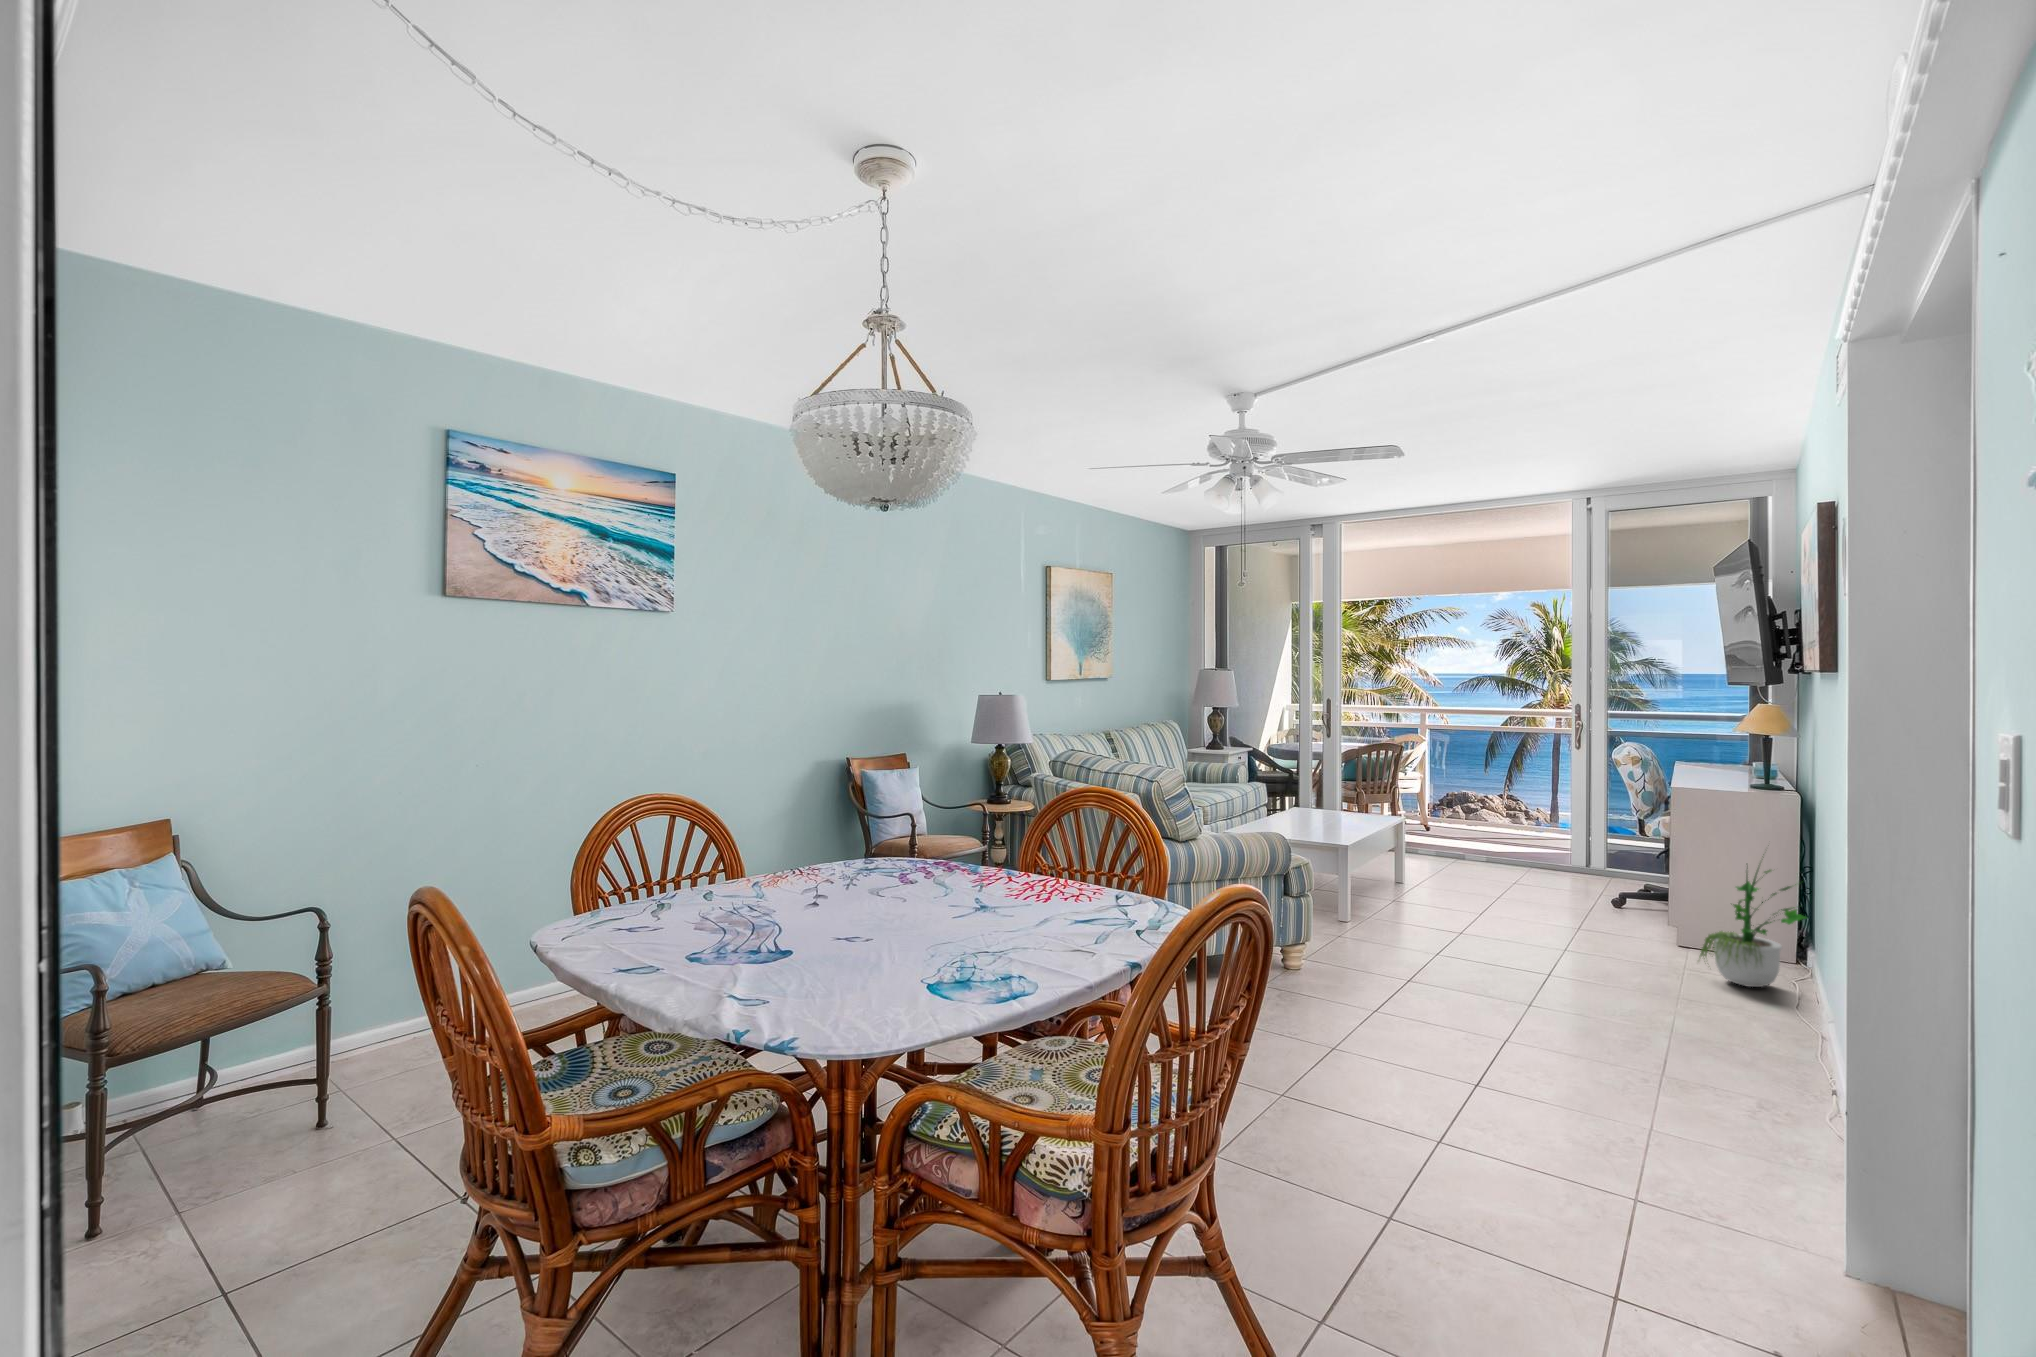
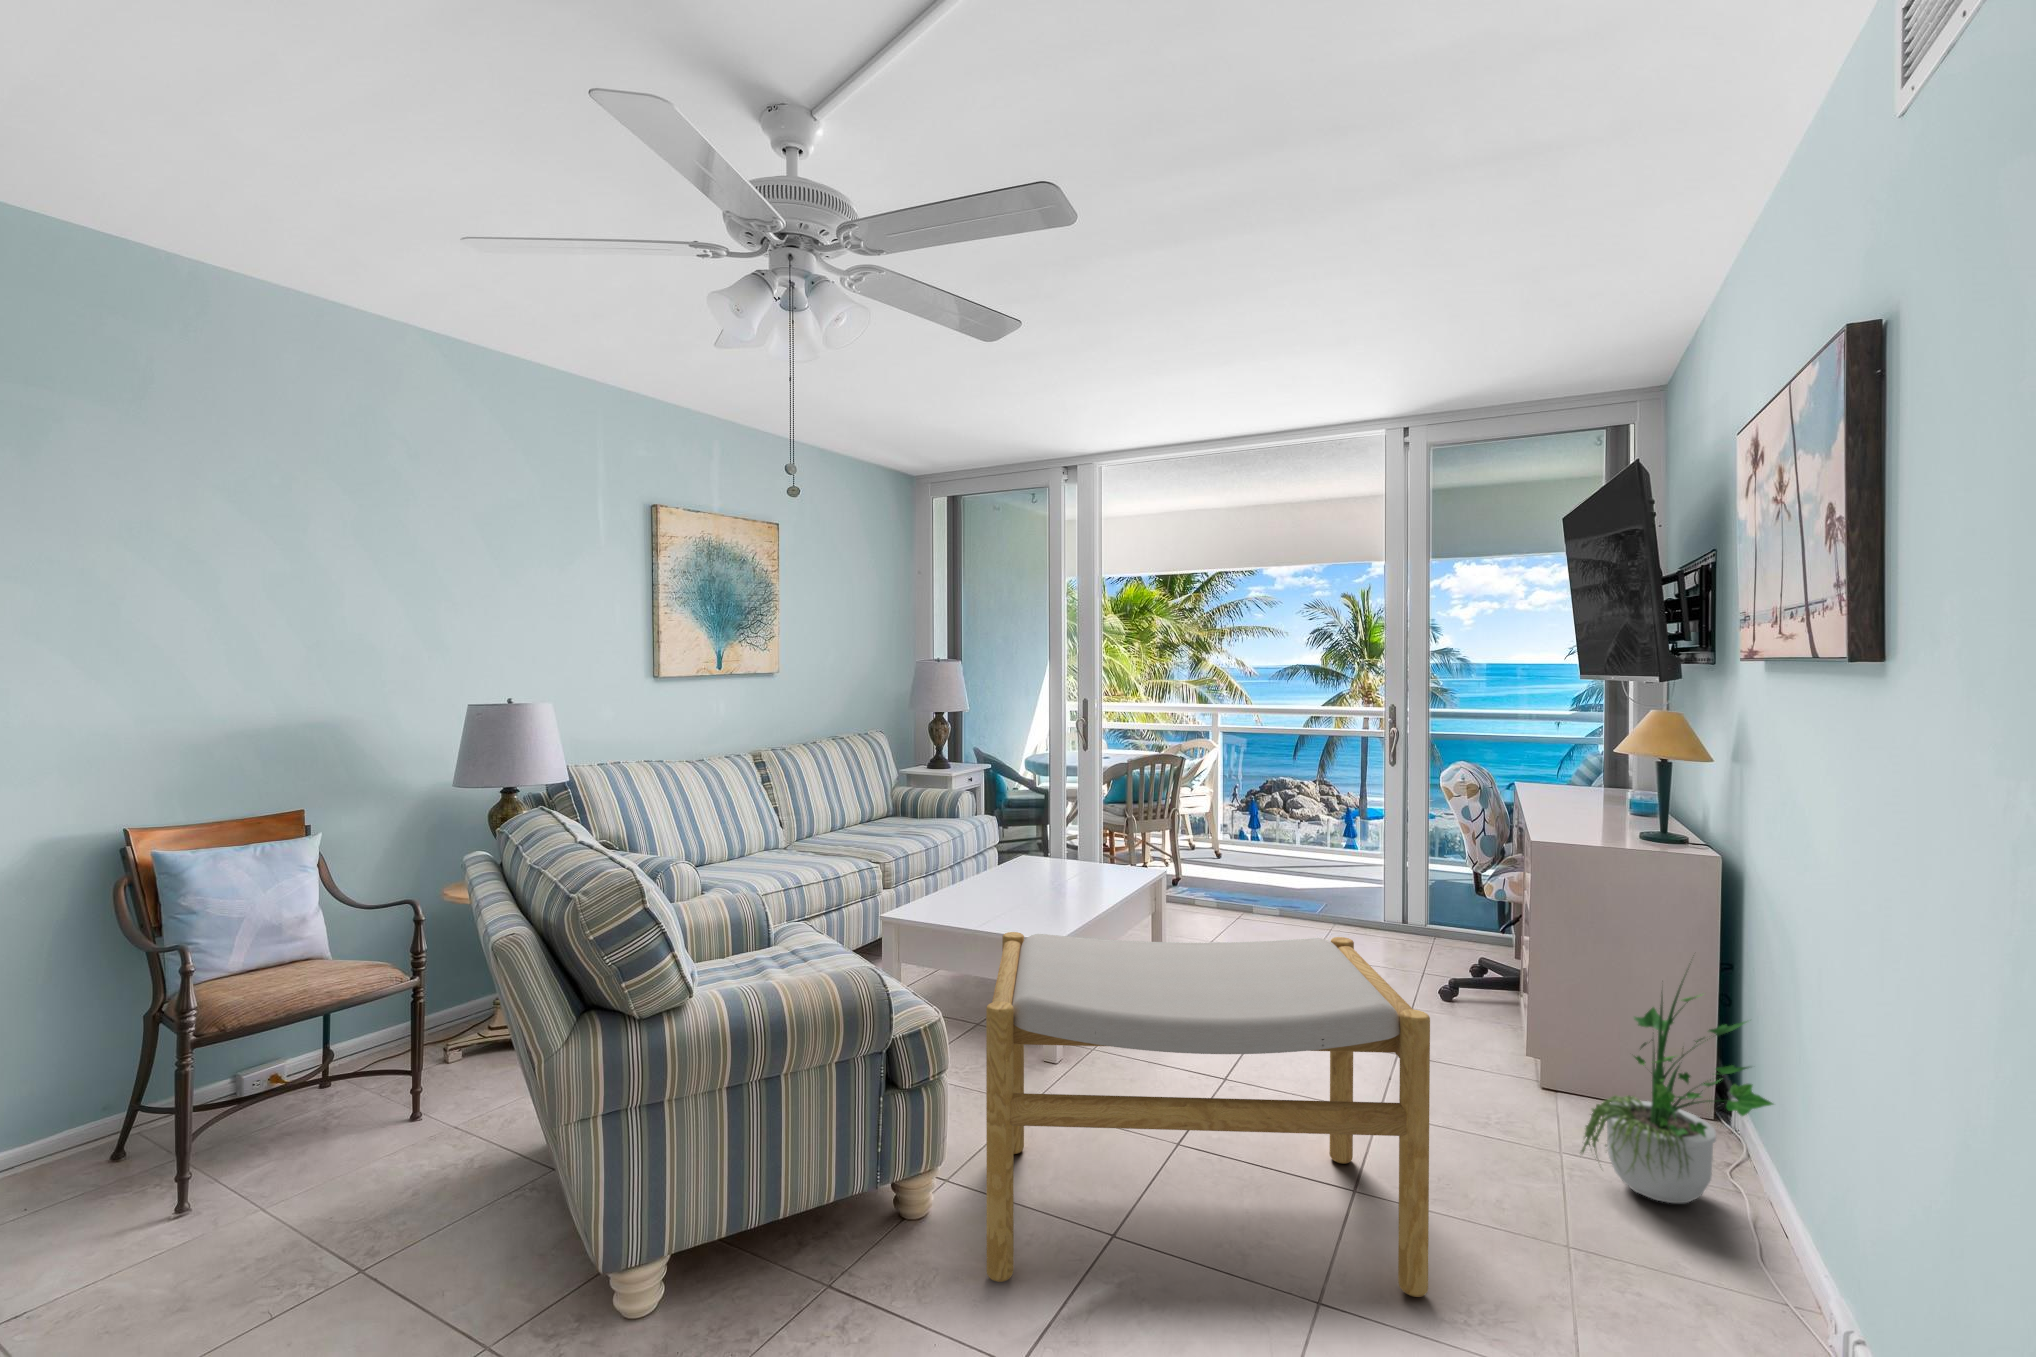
footstool: none [1334,825,1599,1005] -> present [986,932,1430,1297]

